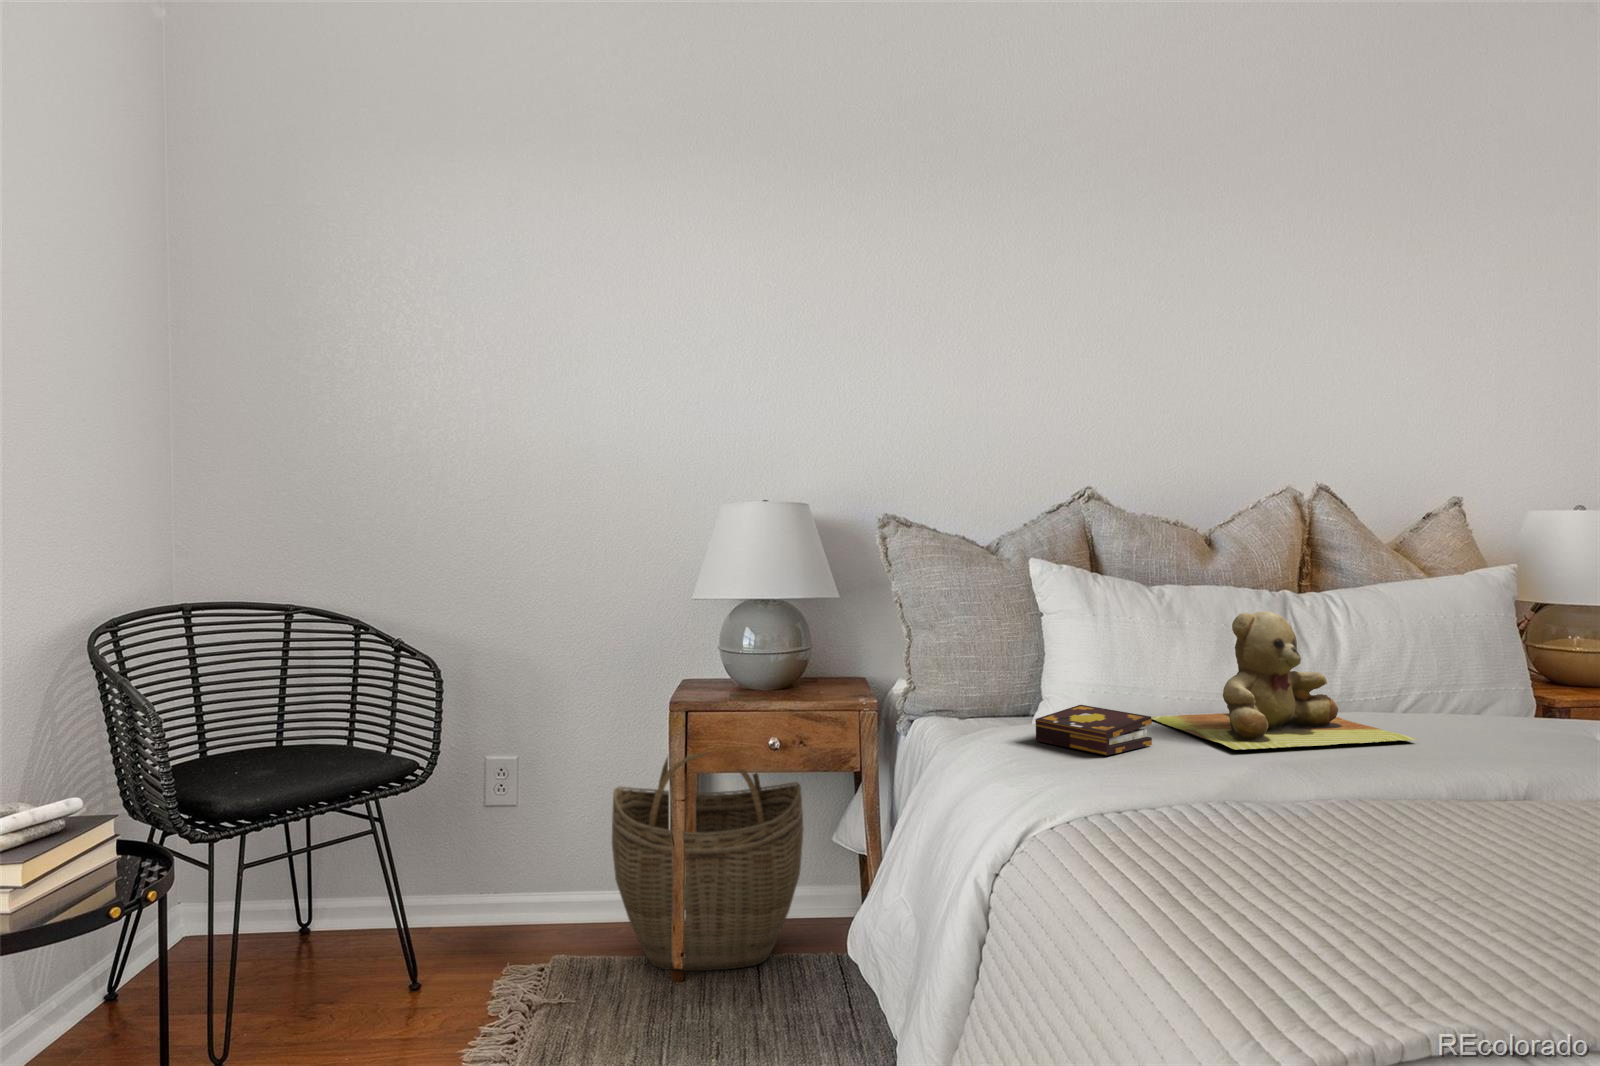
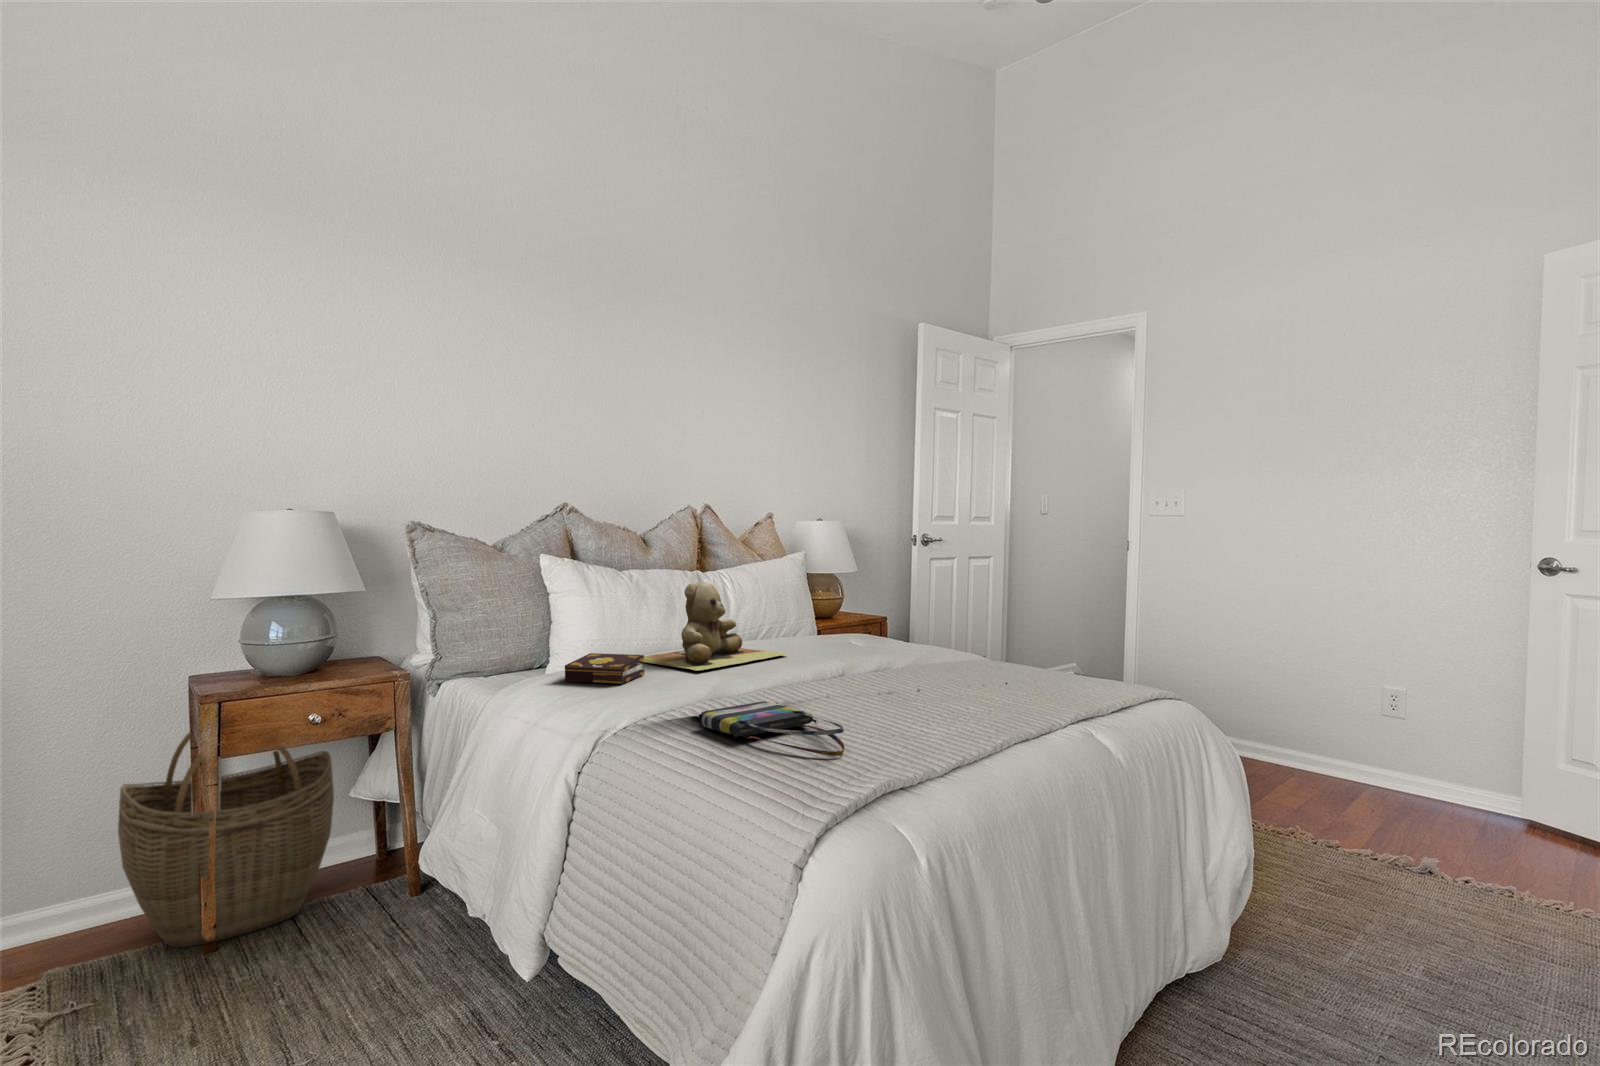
tote bag: none [1183,819,1404,944] -> present [698,701,844,756]

